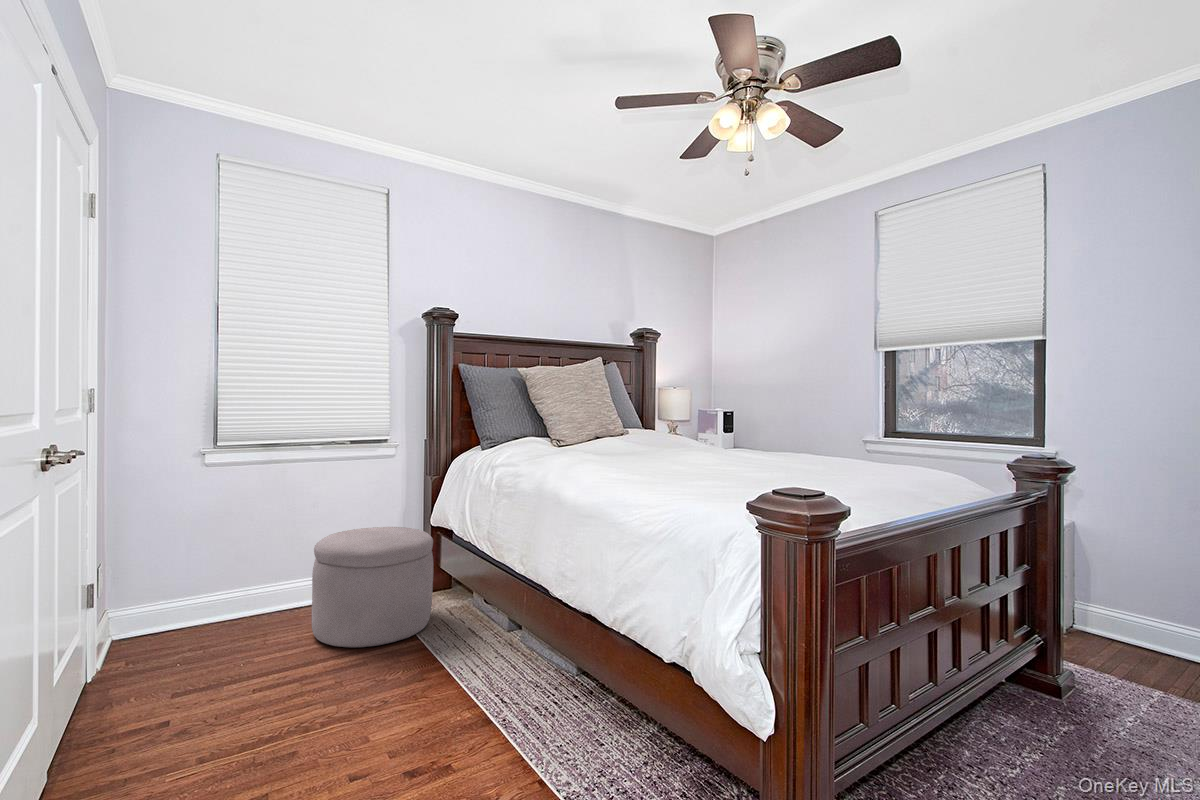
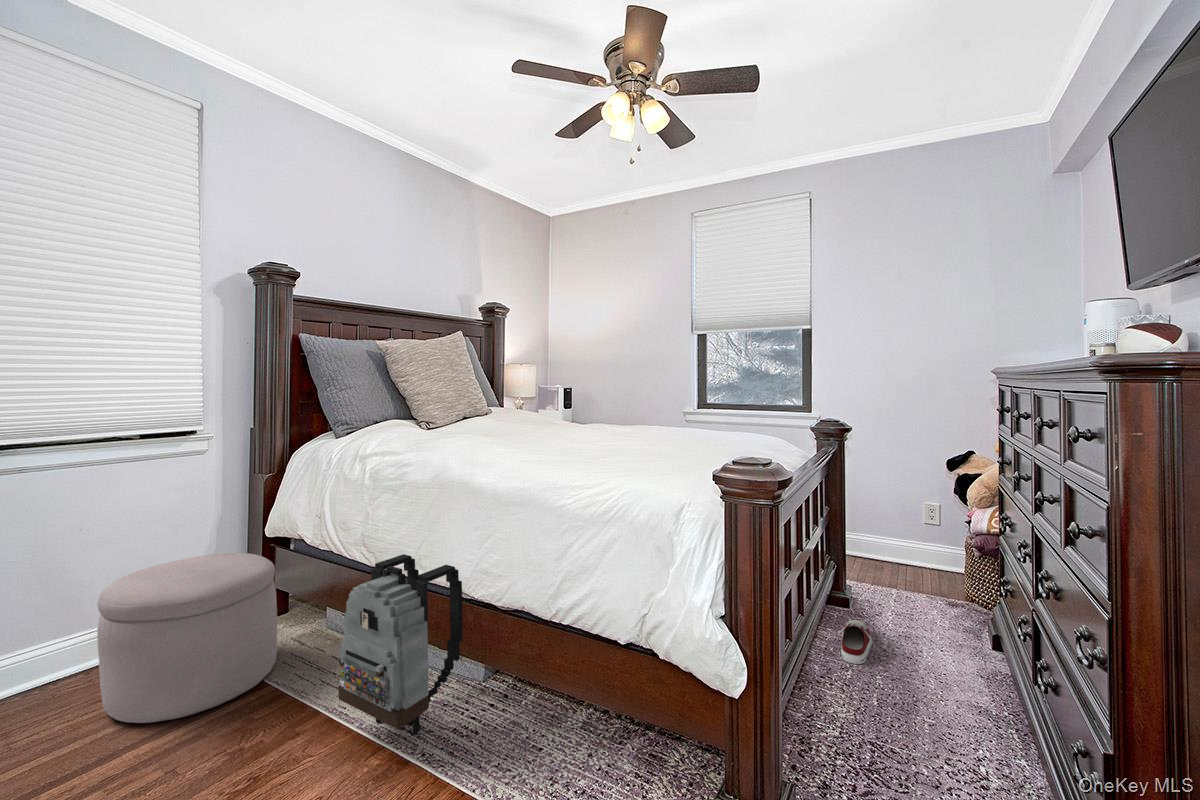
backpack: none [449,541,554,701] -> present [338,554,463,734]
shoe: none [1012,712,1071,767] -> present [838,620,873,664]

